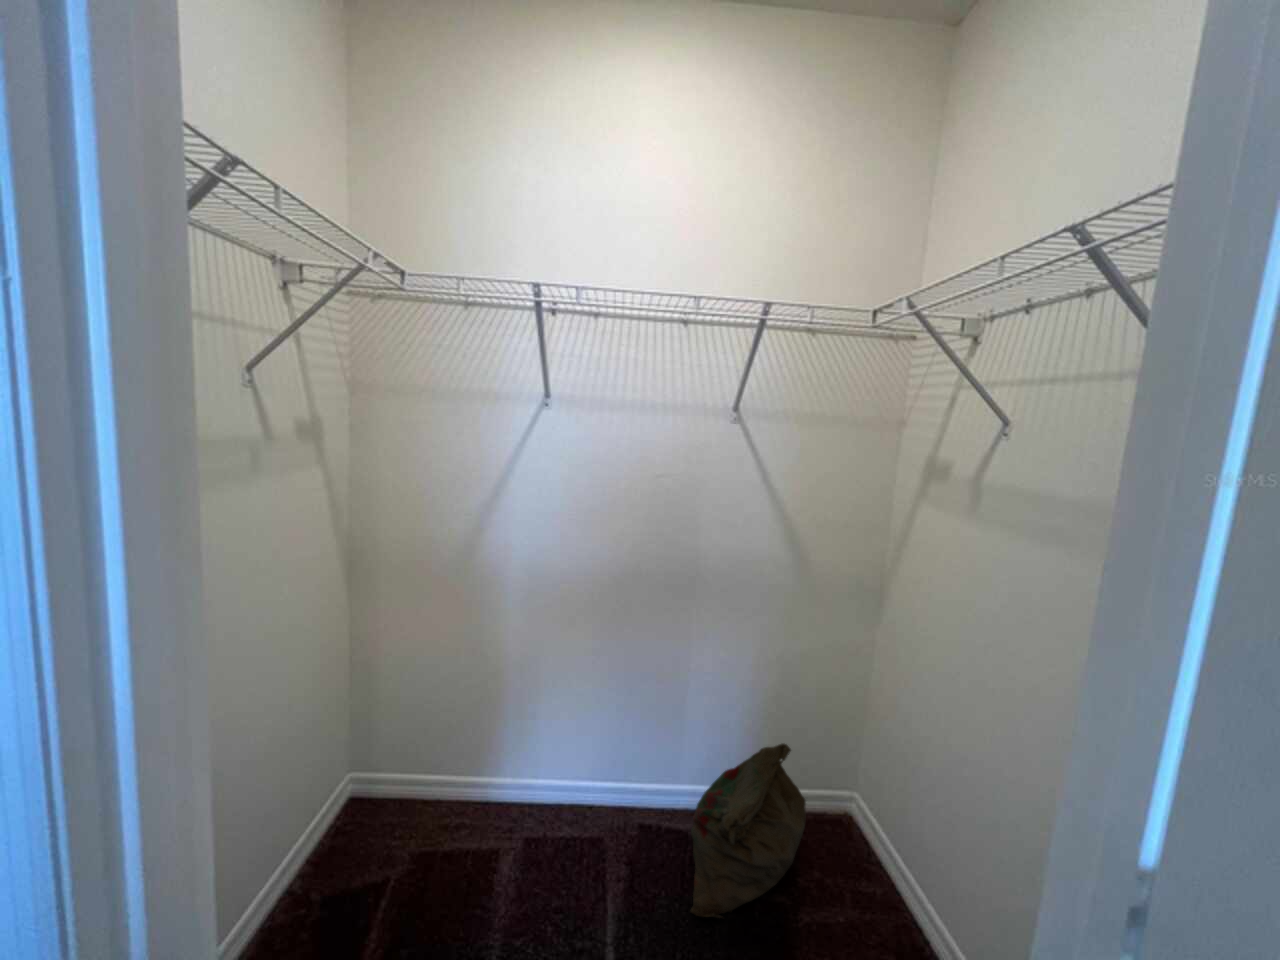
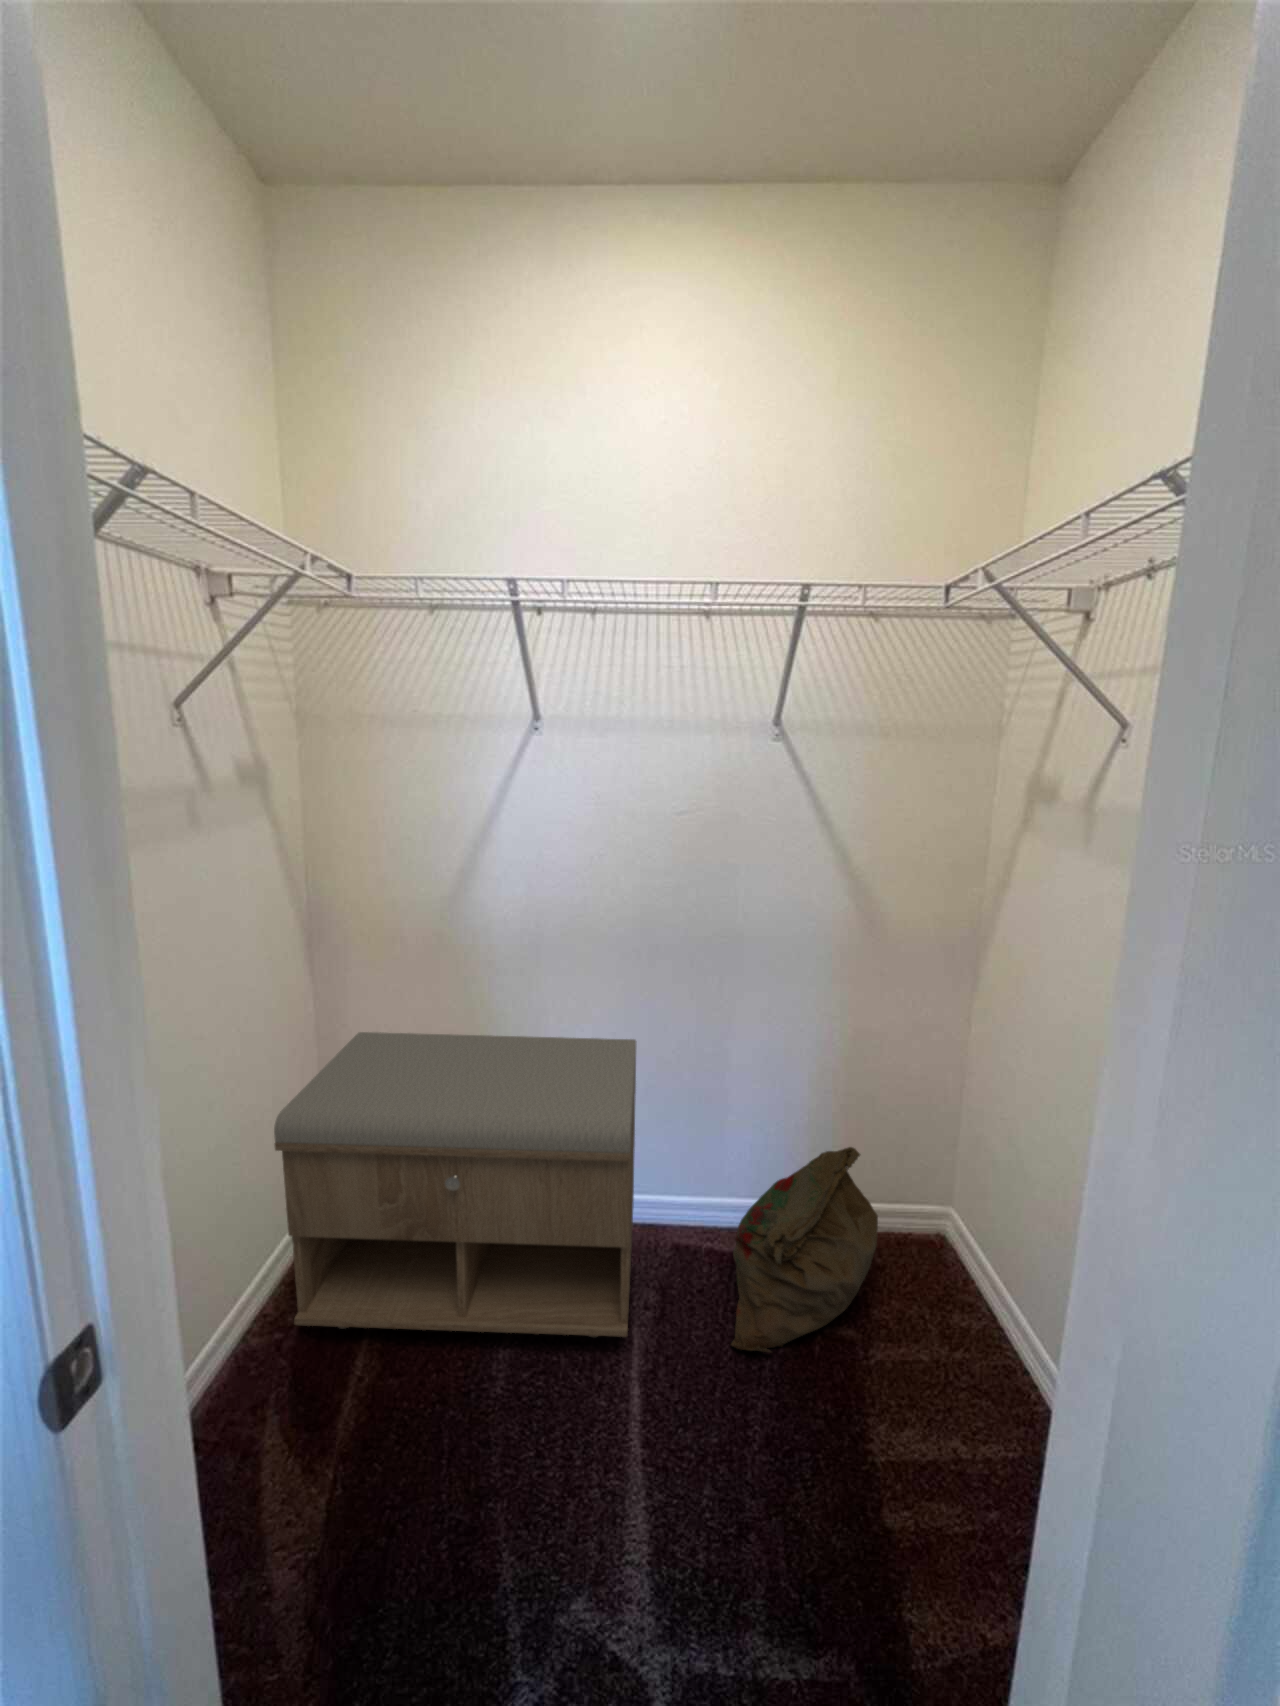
storage bench: none [311,646,618,908] -> present [274,1032,636,1338]

